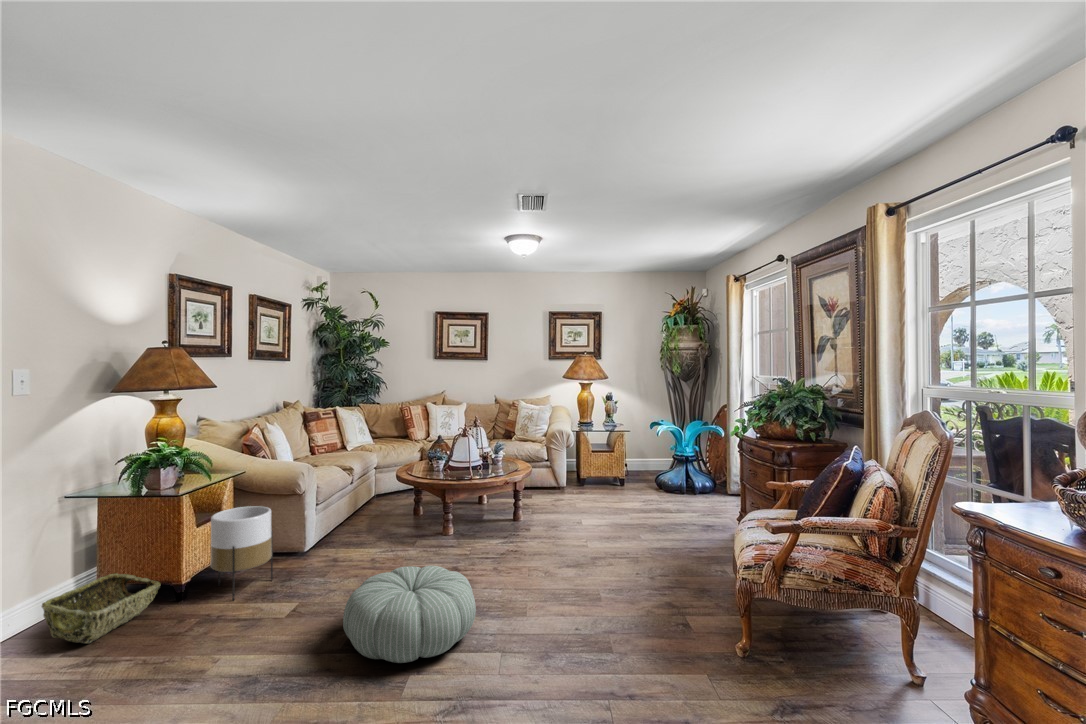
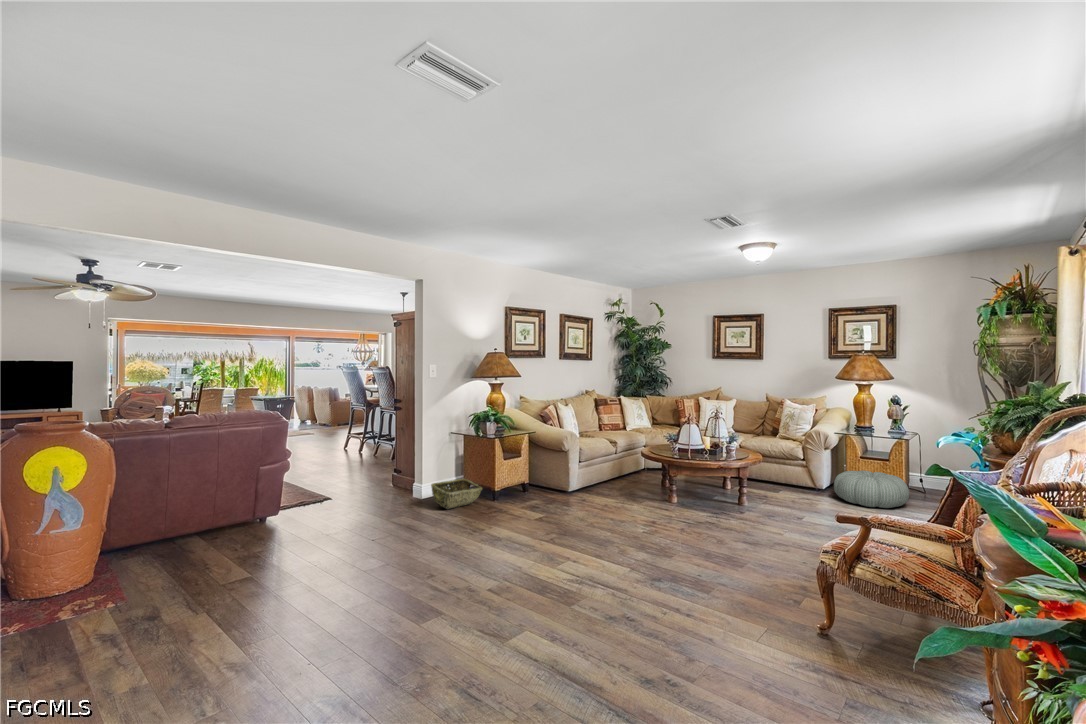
planter: present [211,506,273,600] -> none [508,453,542,508]
pouf: present [343,566,476,663] -> present [834,471,909,508]

